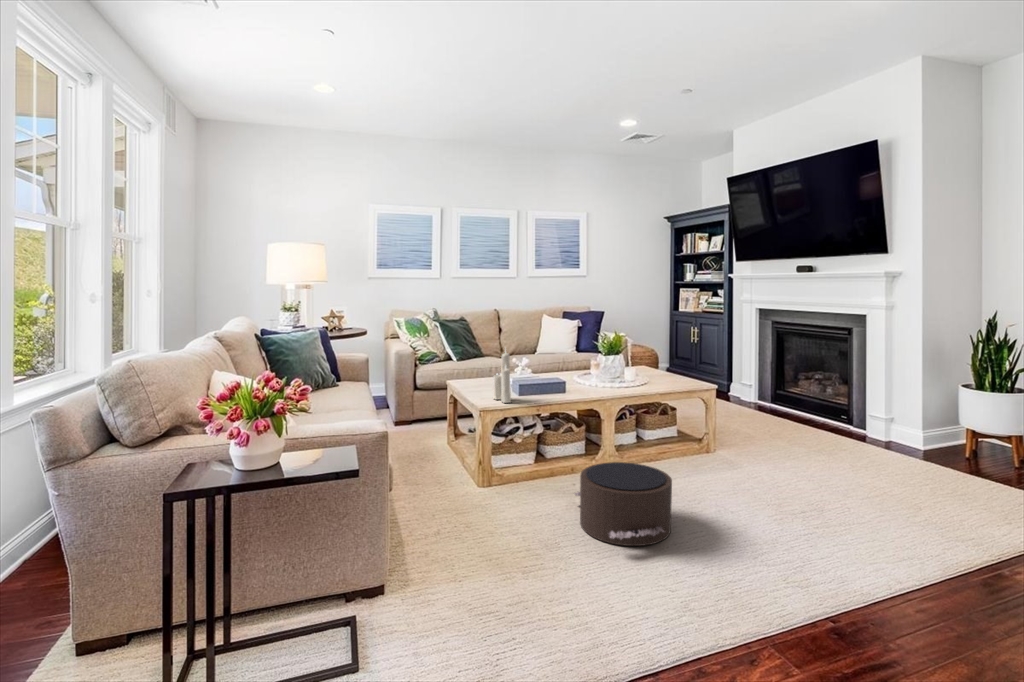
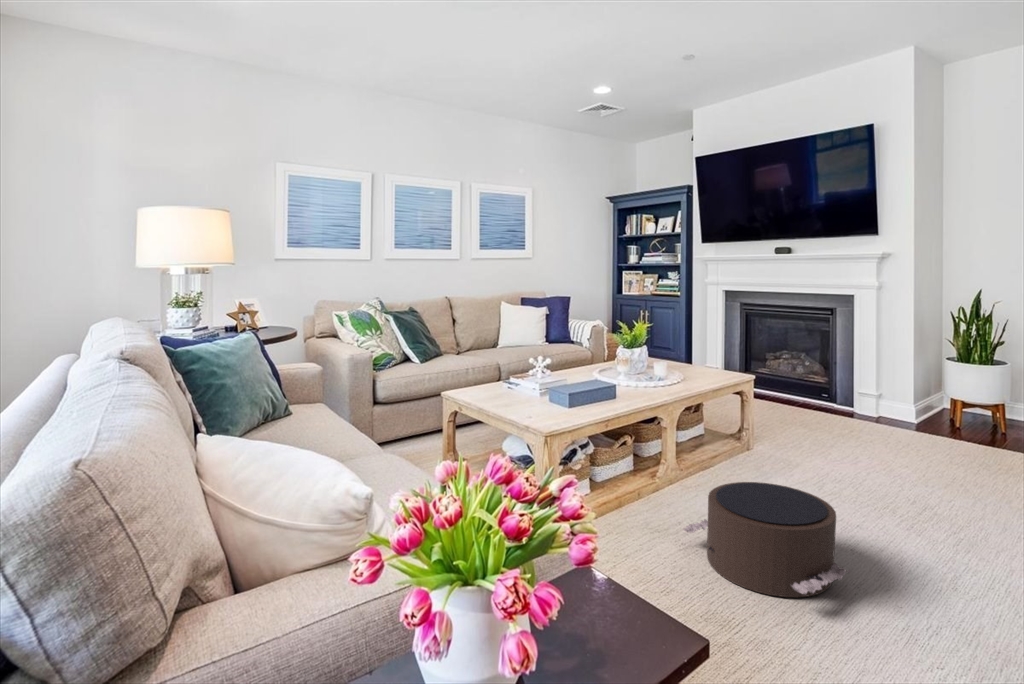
candle: present [493,353,511,403] -> none [541,340,573,418]

